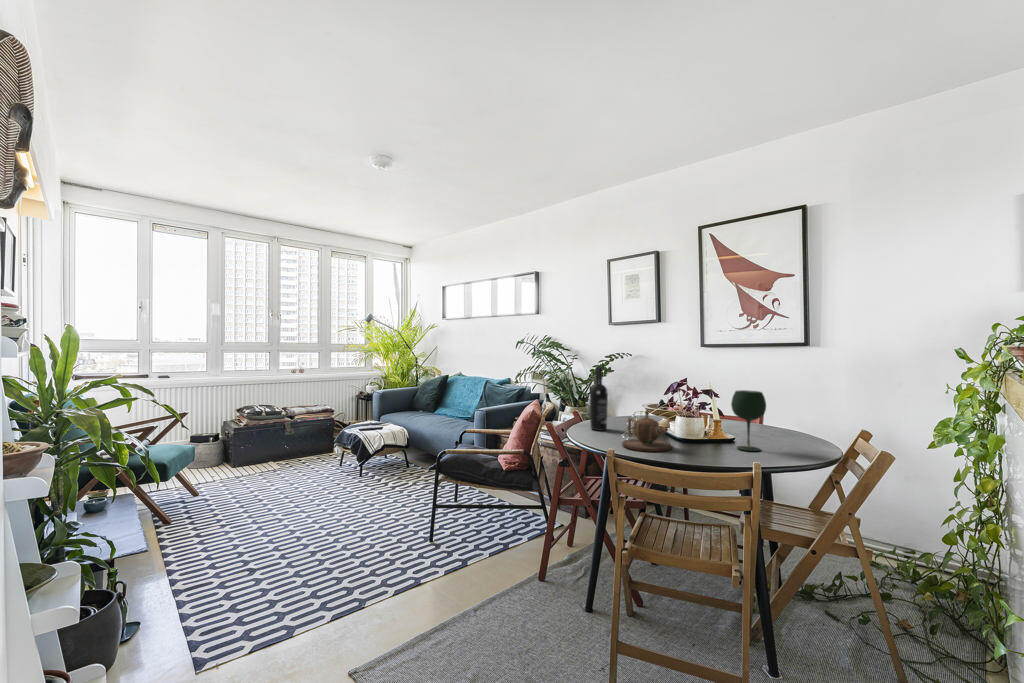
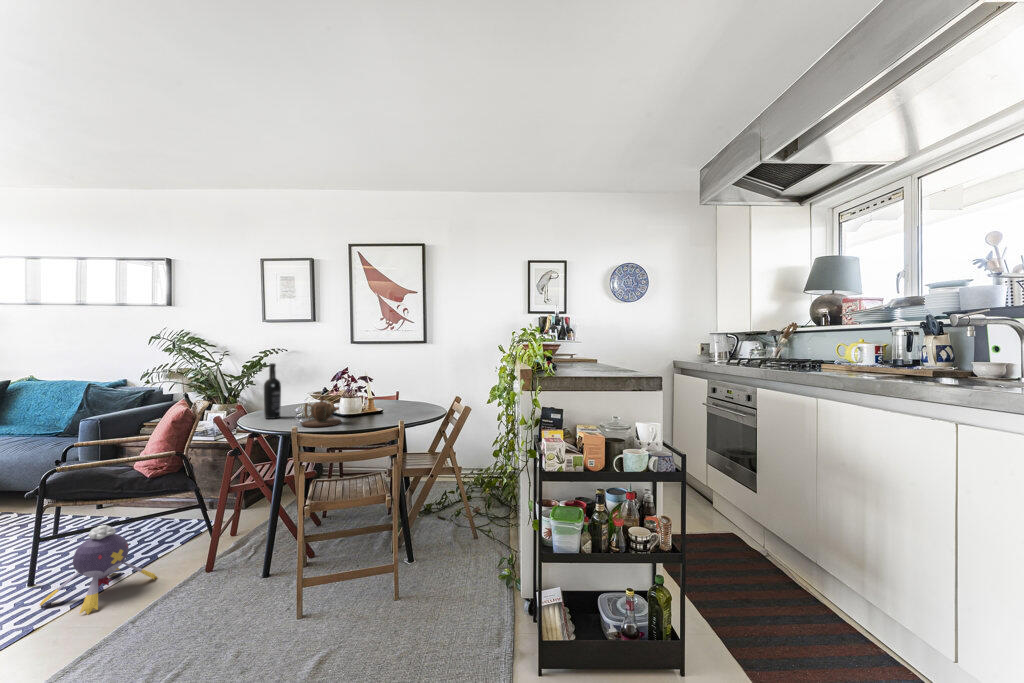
wine glass: present [731,390,766,451] -> none [383,375,404,417]
plush toy: none [420,508,499,590] -> present [40,525,157,614]

